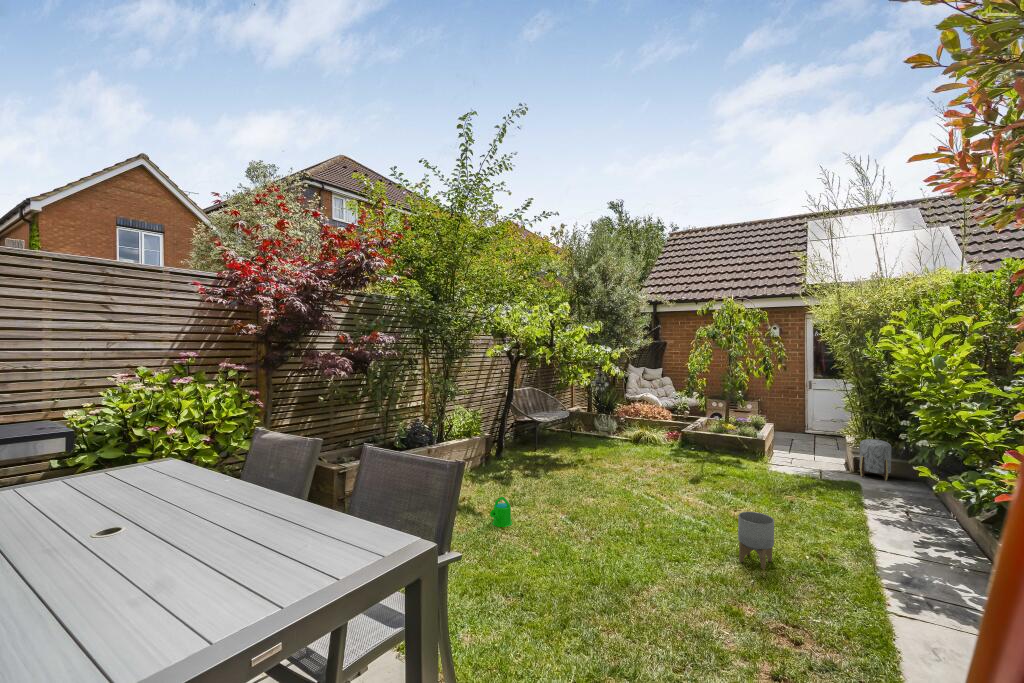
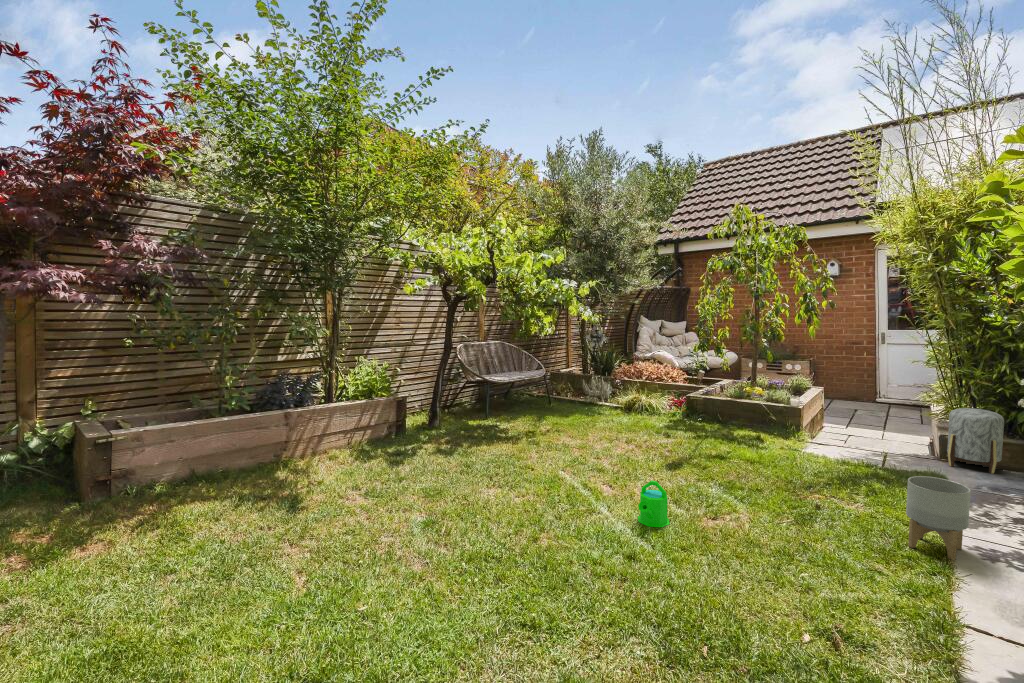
watering can: present [490,497,512,527] -> present [638,480,670,527]
planter: present [738,512,774,569] -> present [906,476,971,560]

